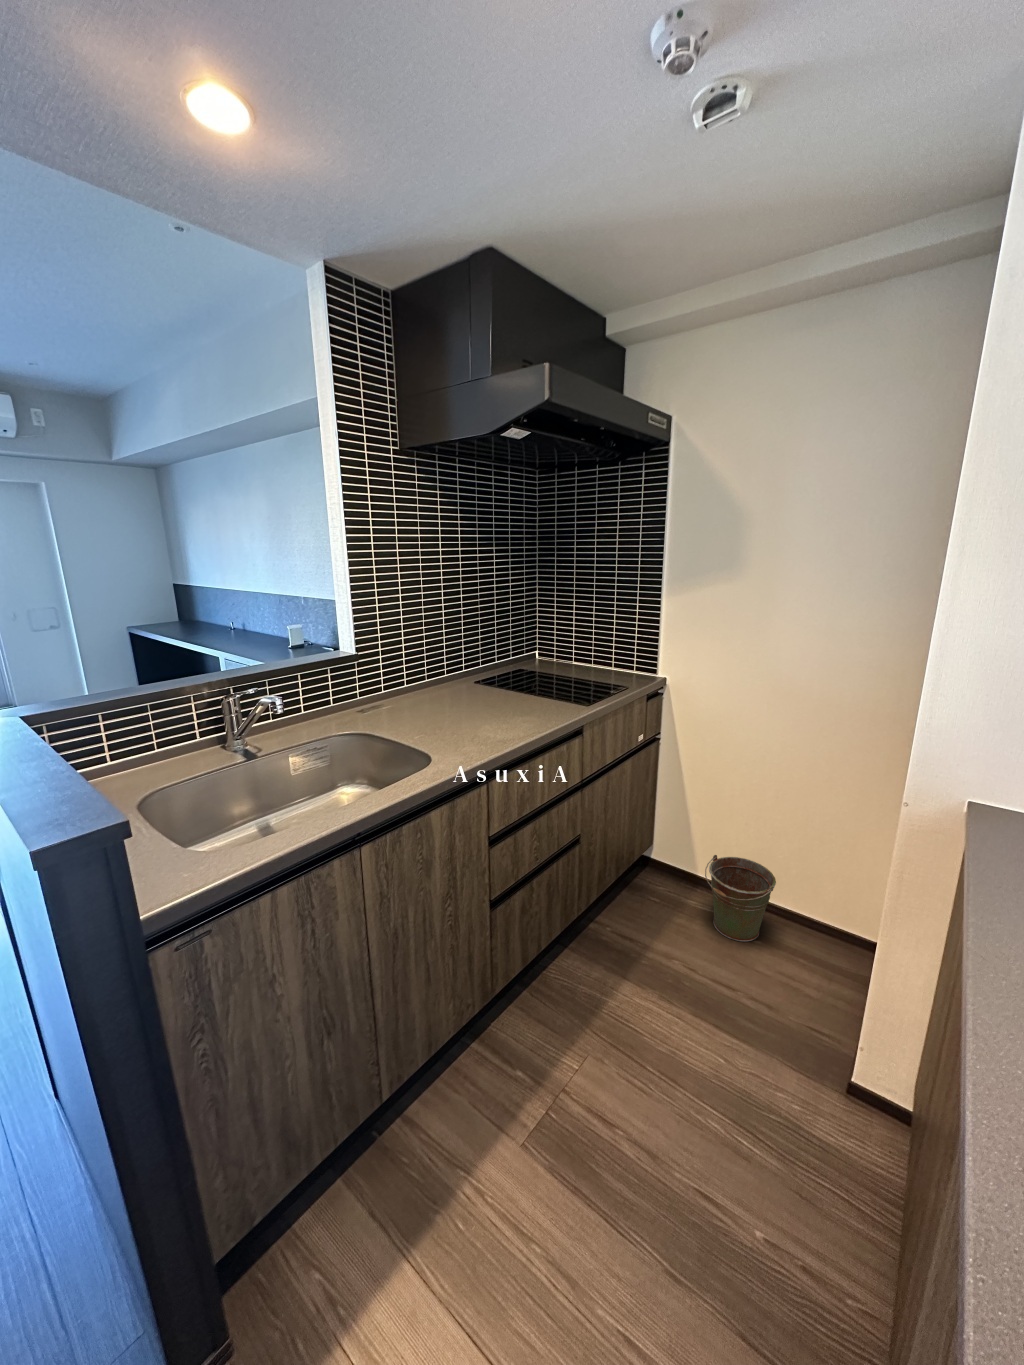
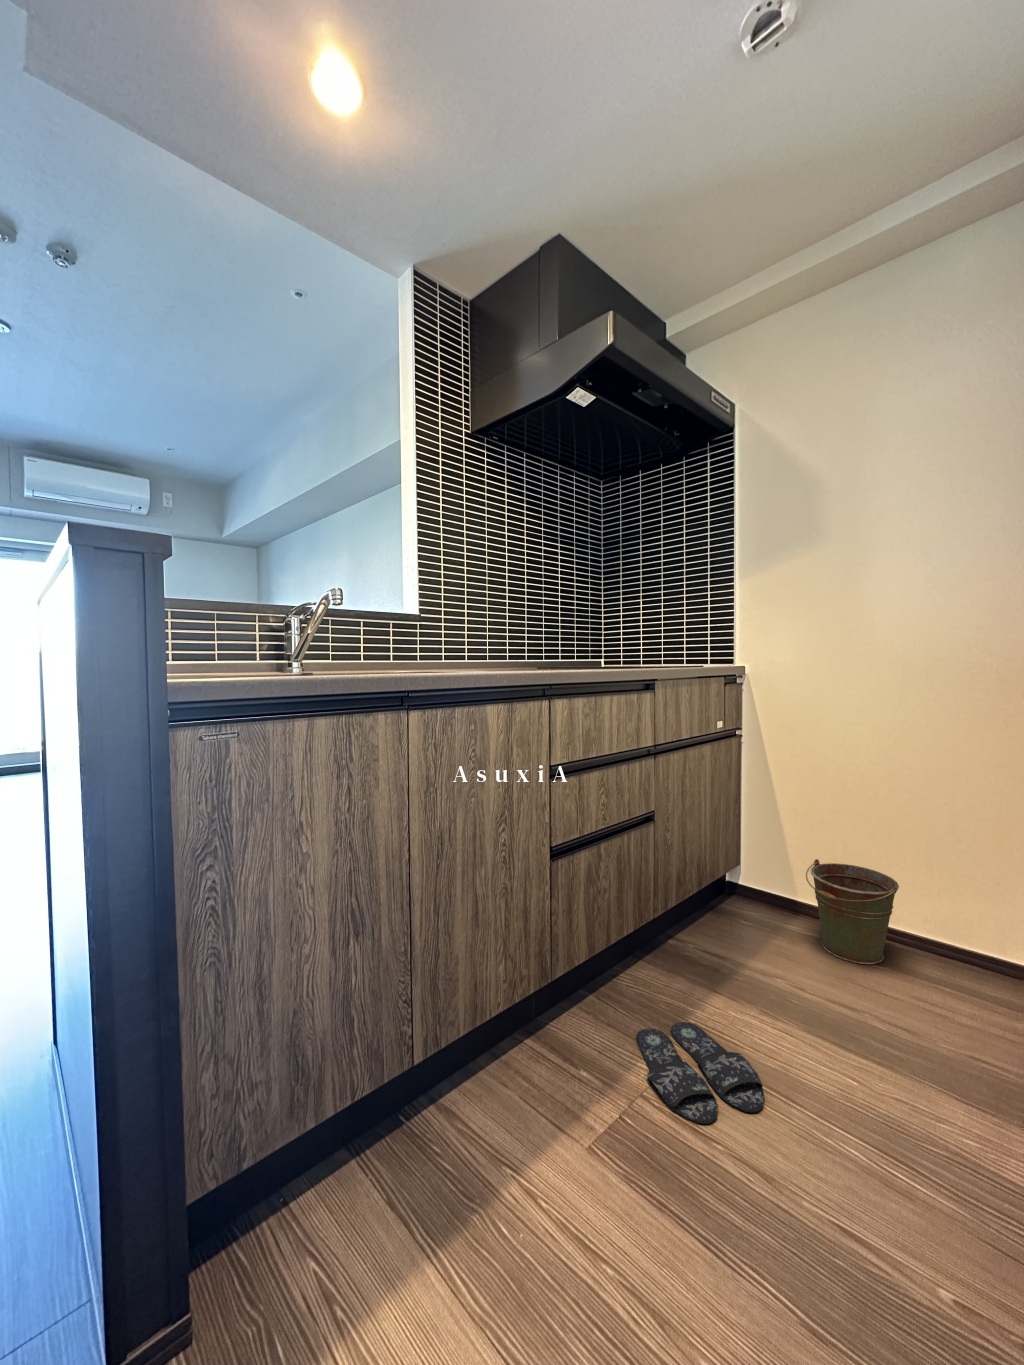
slippers: none [561,1017,655,1114] -> present [636,1022,764,1124]

